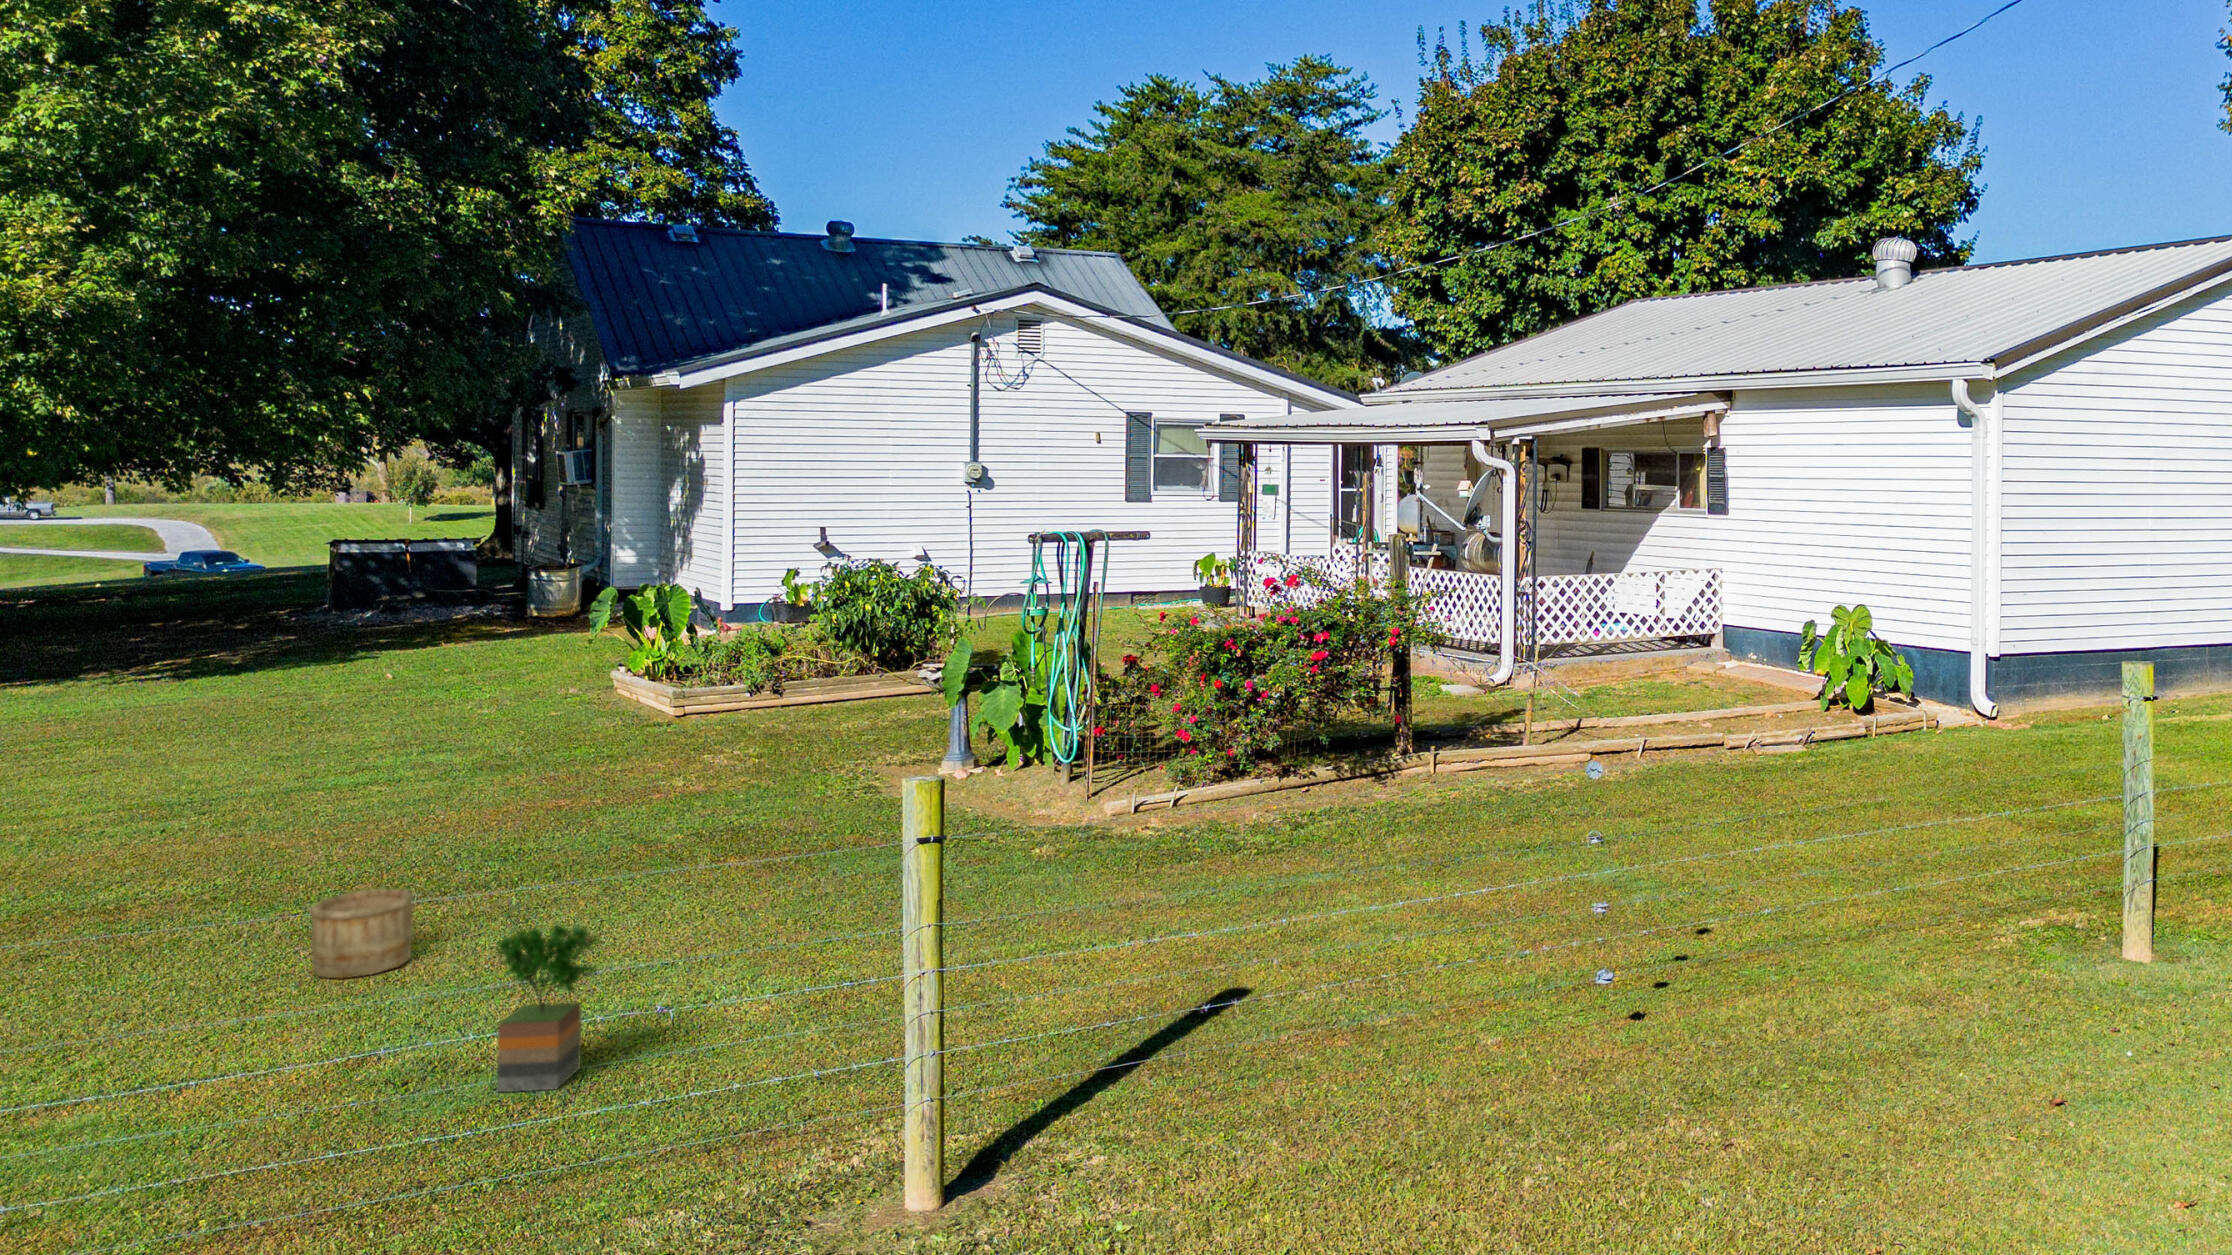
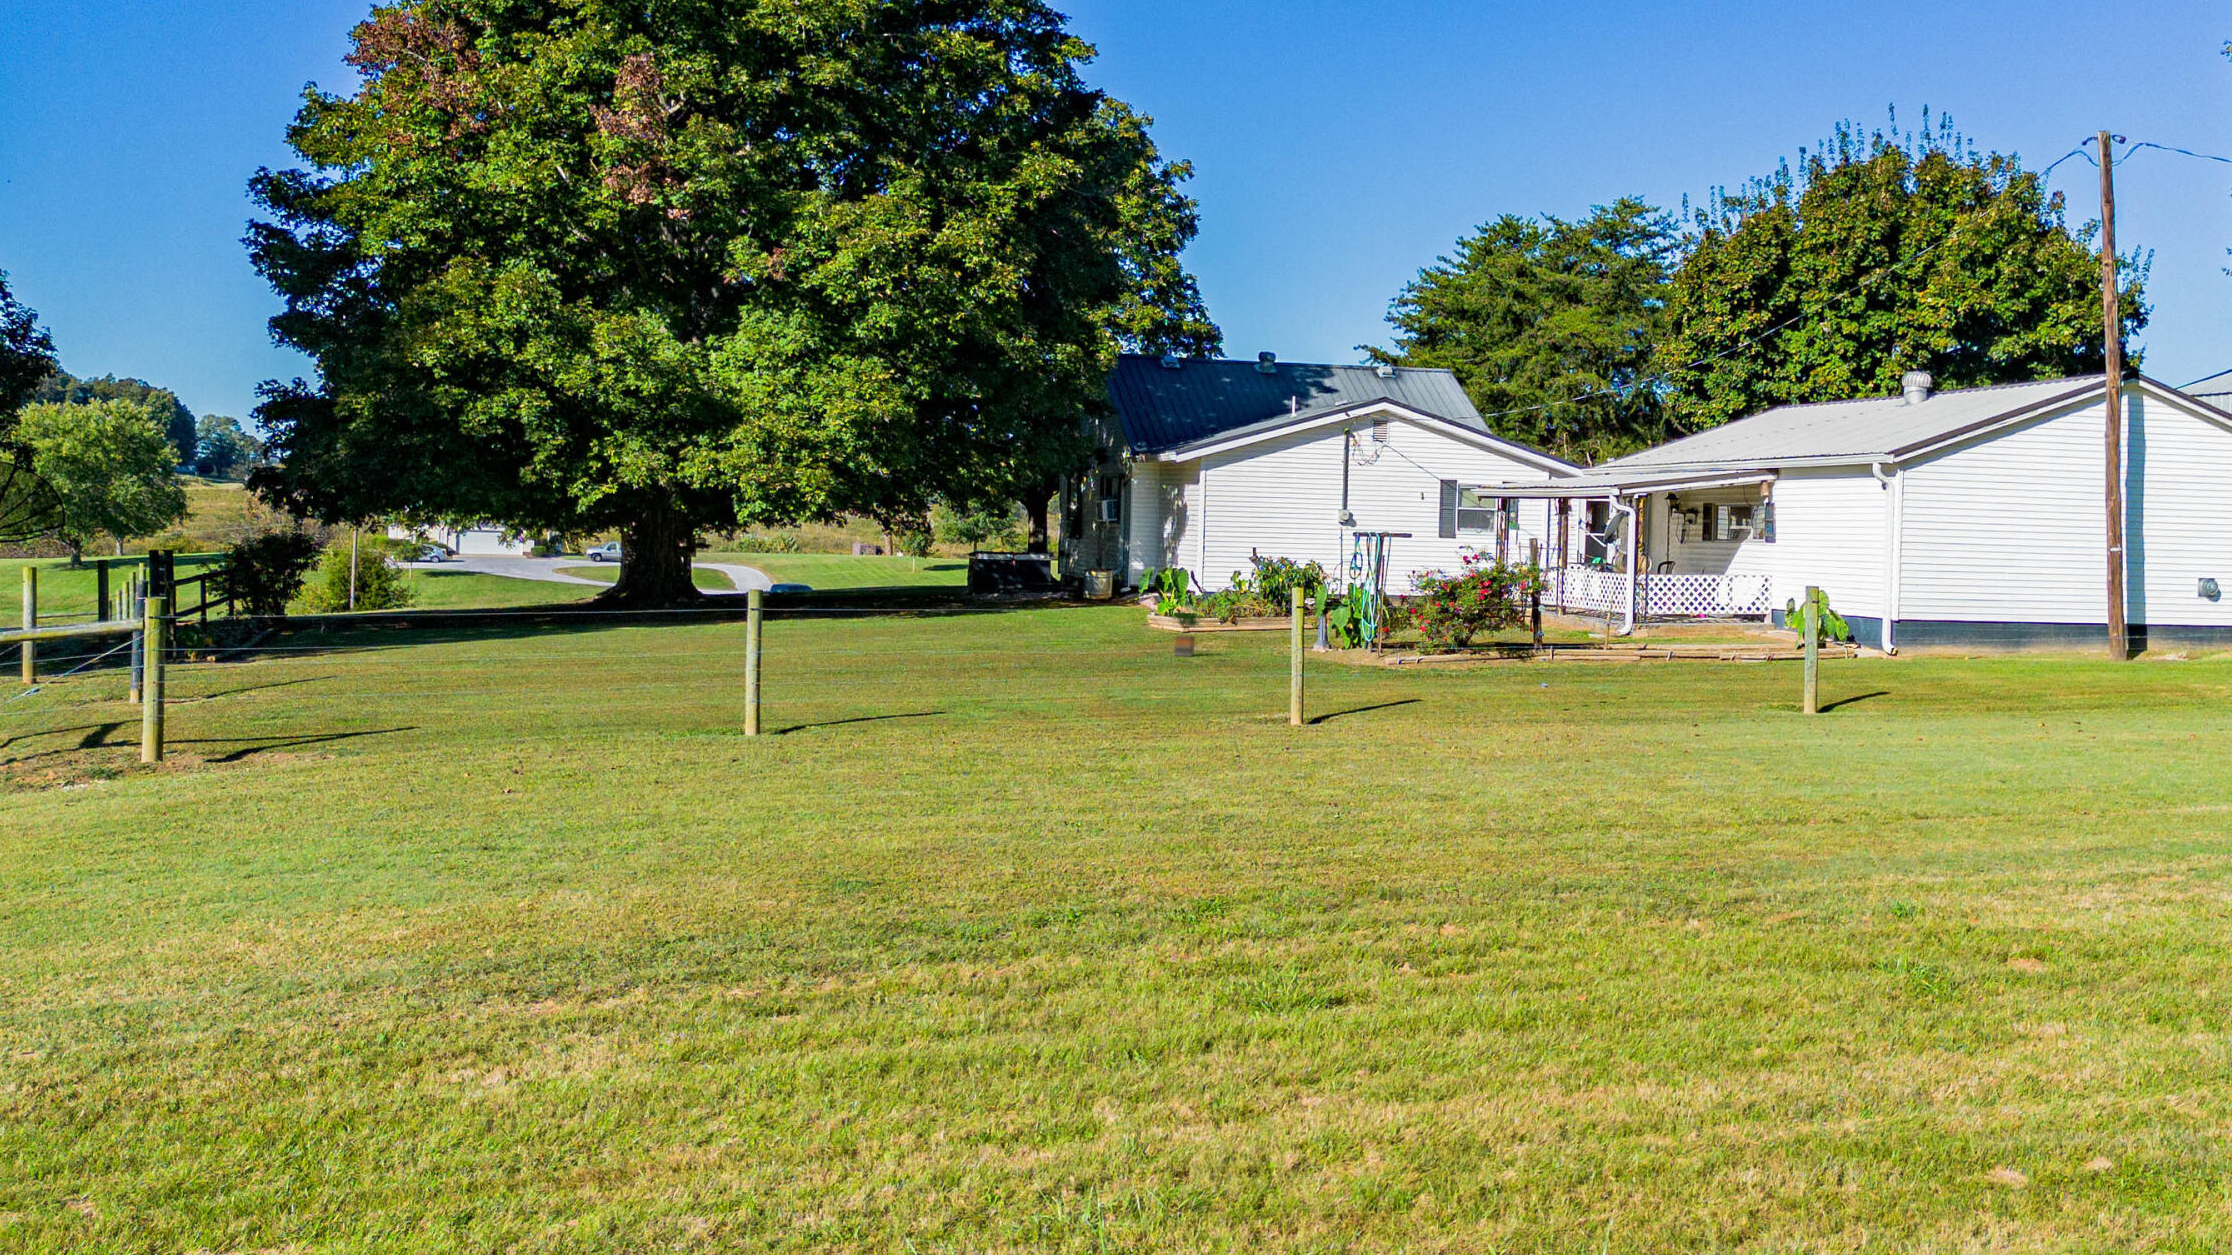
wooden bucket: present [309,888,414,978] -> none [1104,622,1133,645]

